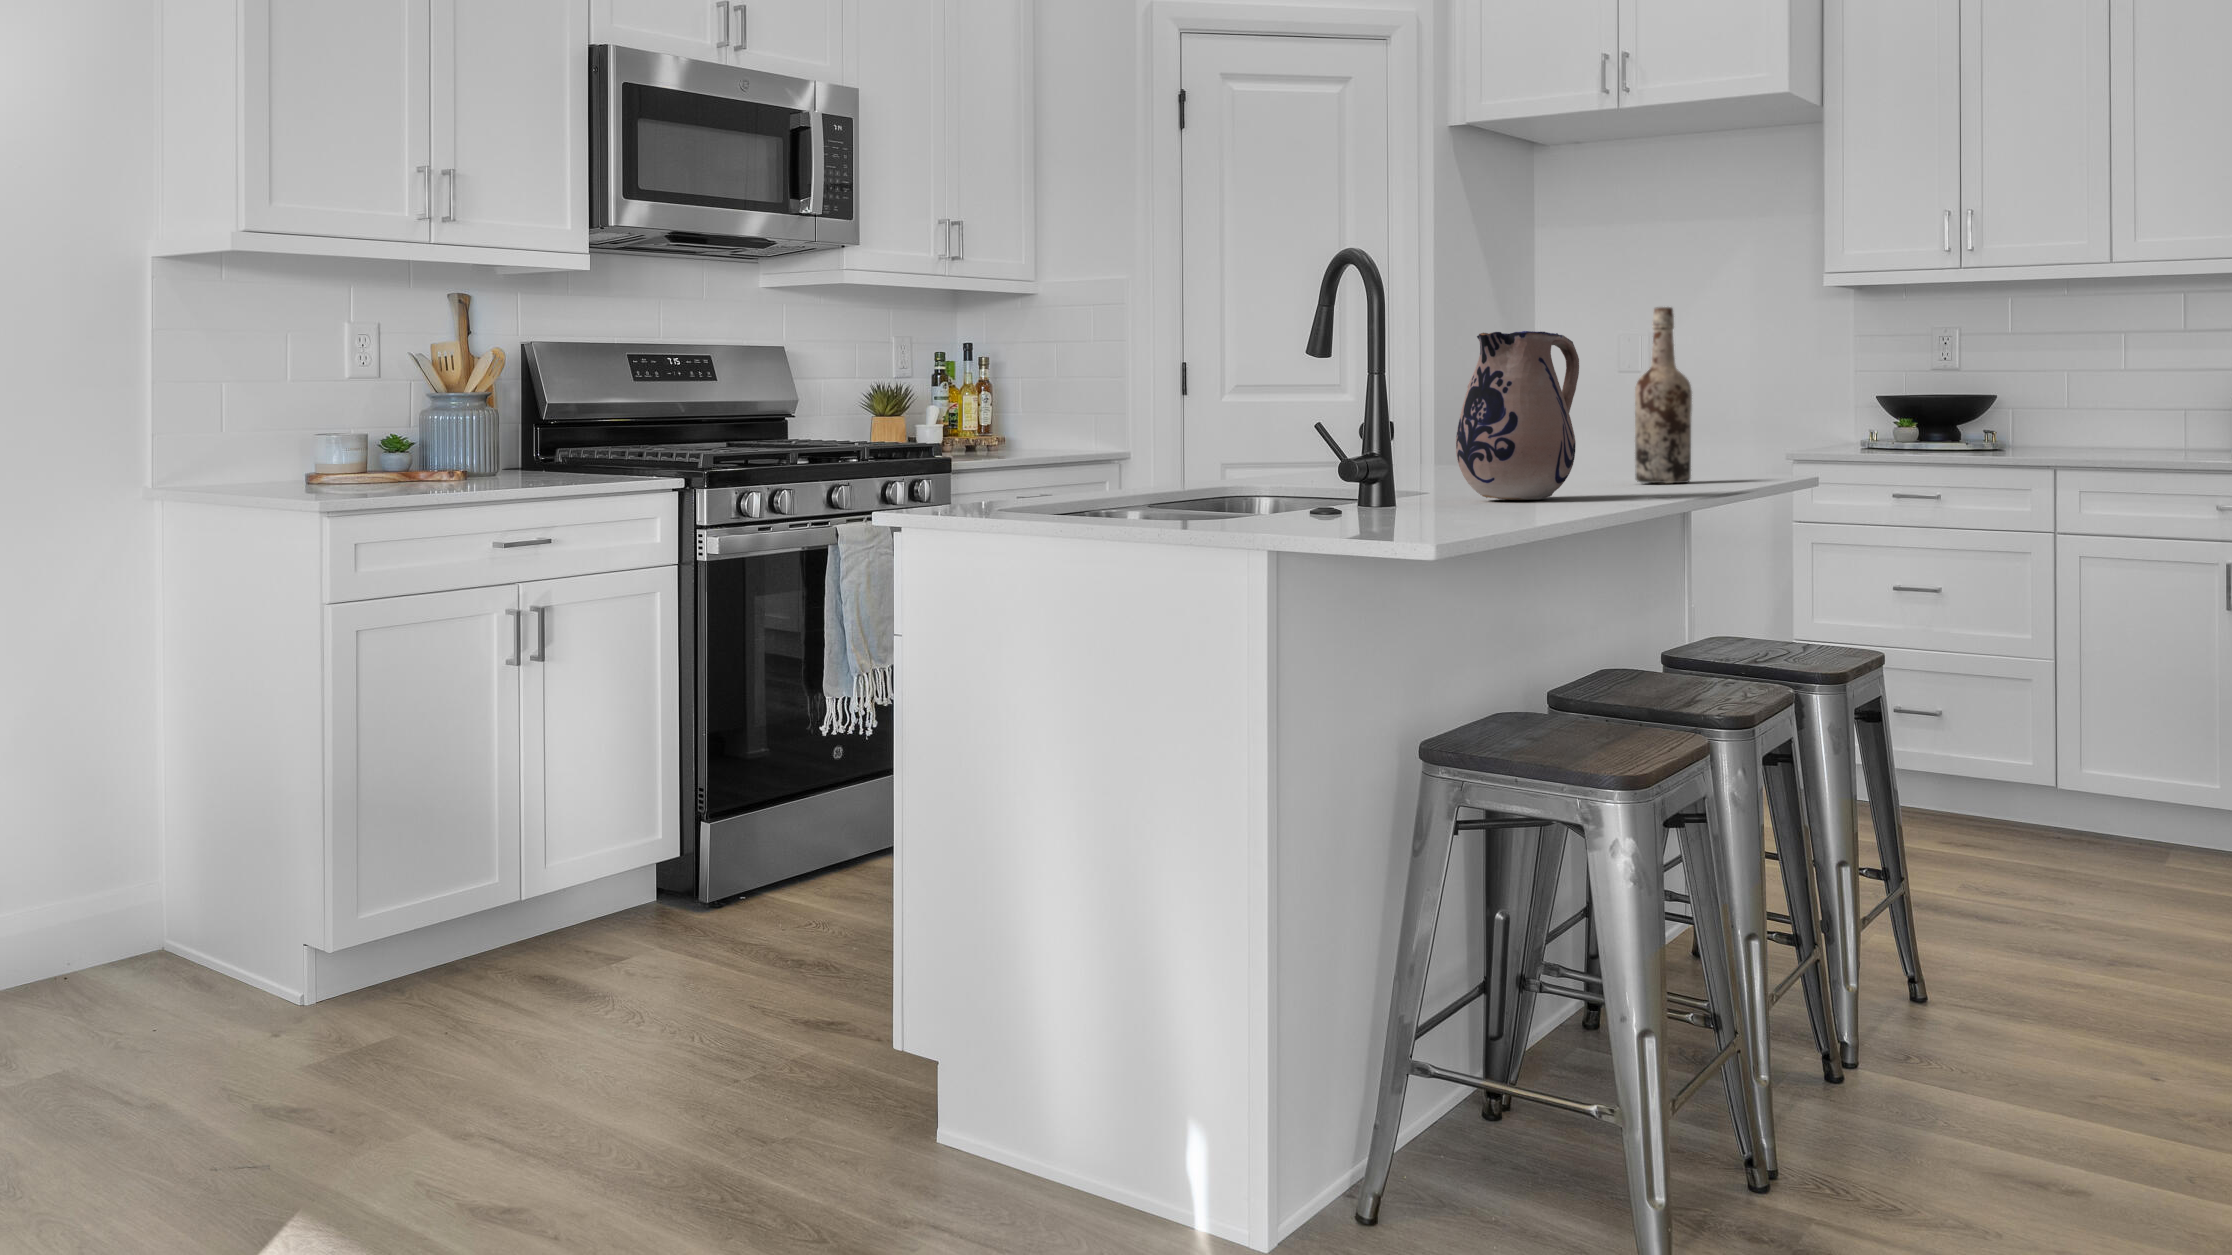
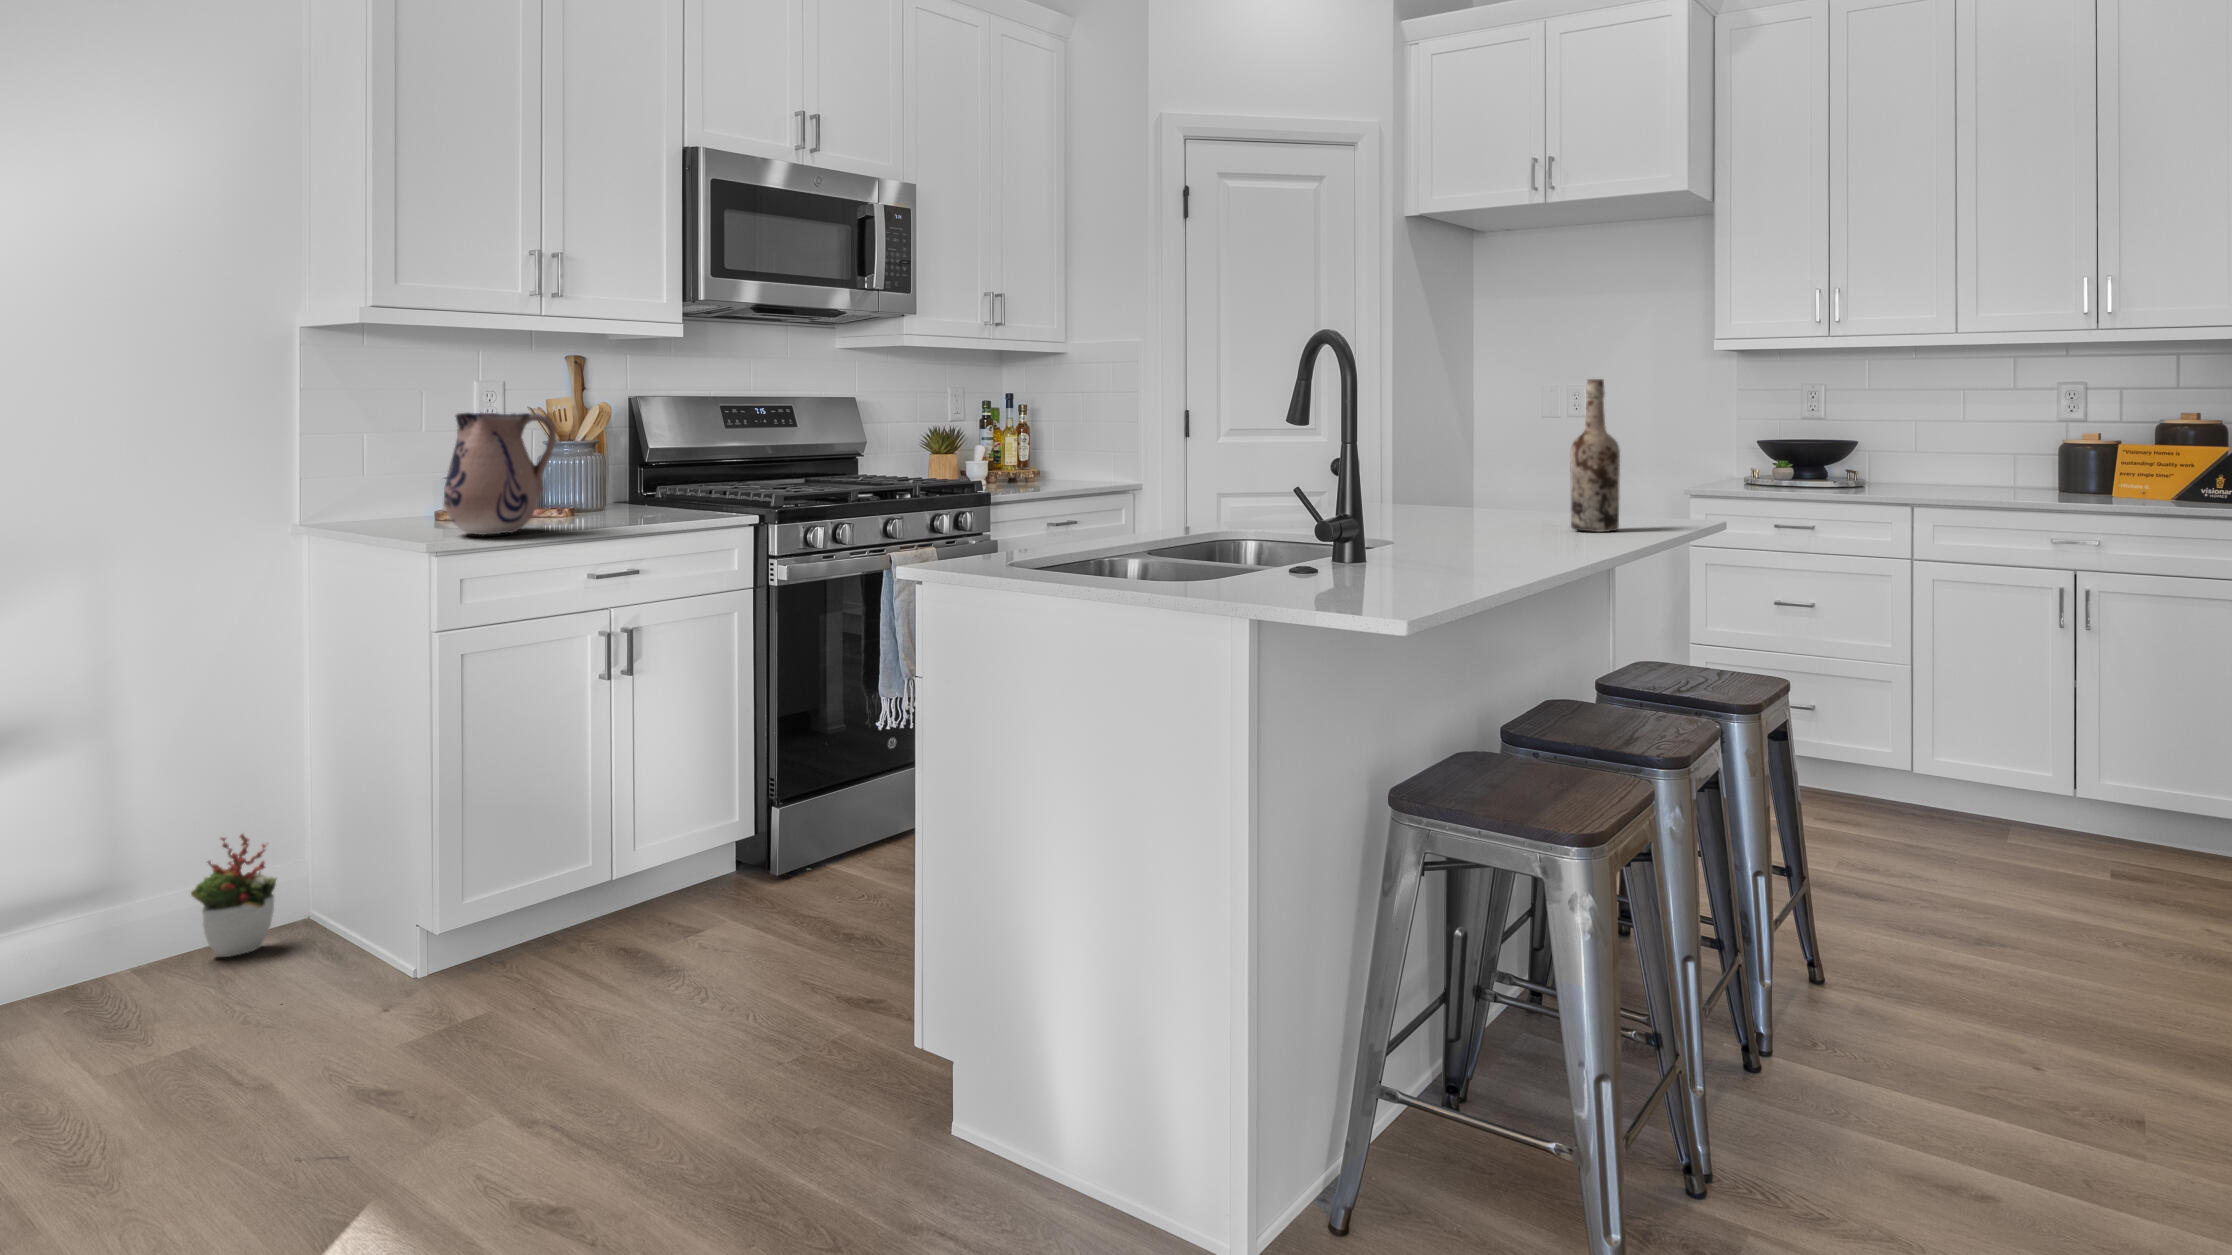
ceramic pitcher: present [1456,331,1579,500] -> present [444,413,556,535]
decorative plant: none [41,841,136,984] -> present [191,834,276,957]

